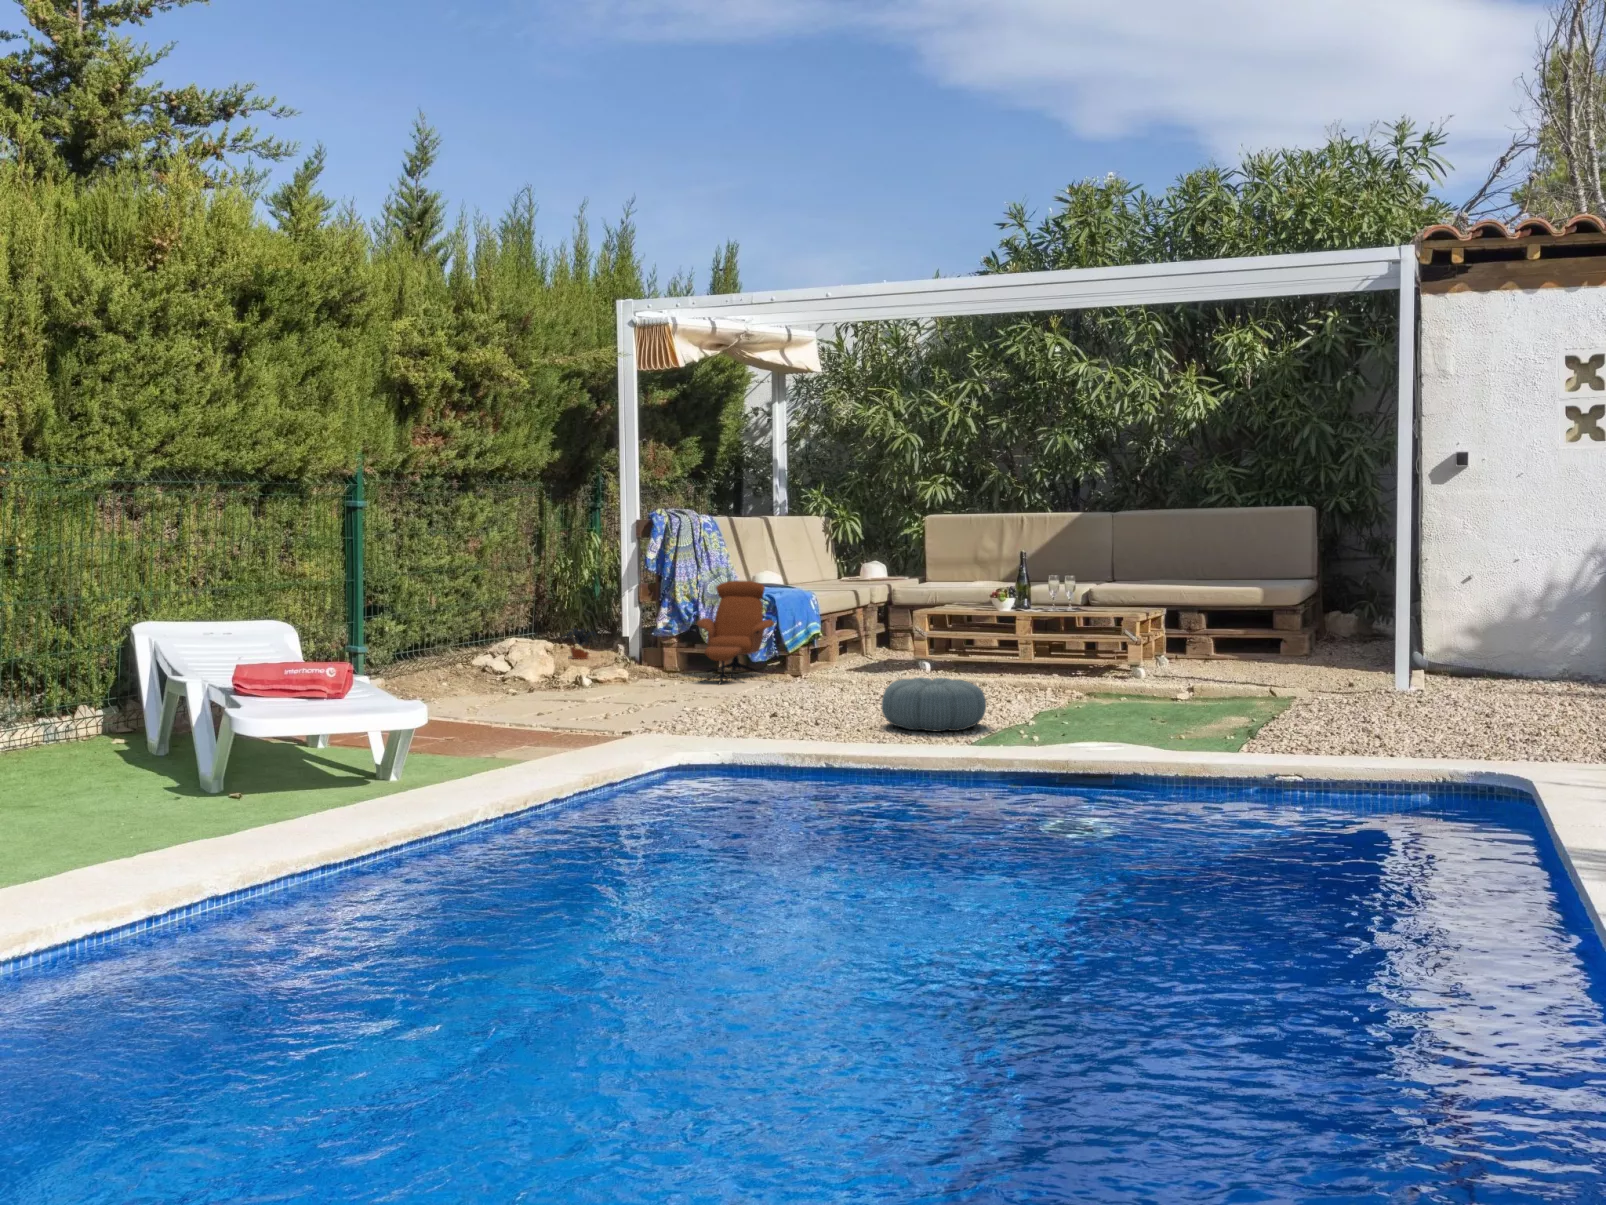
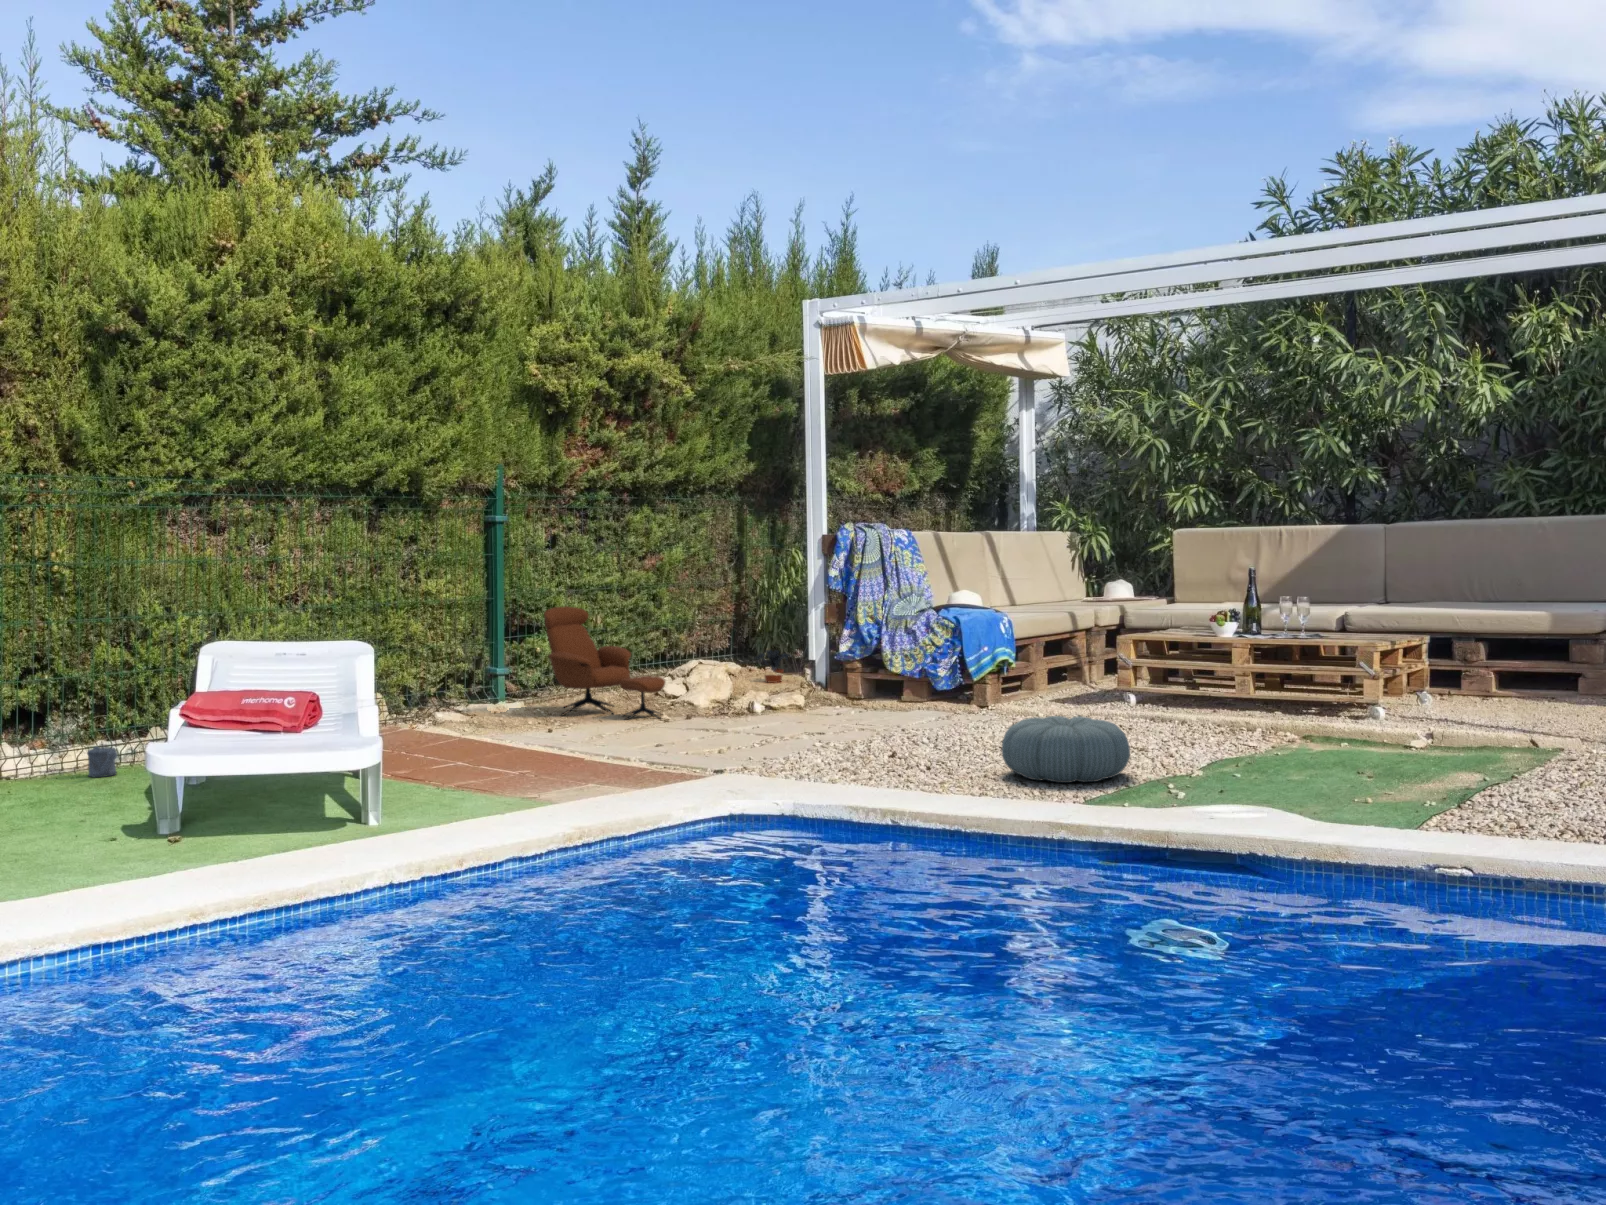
lounge chair: present [697,581,774,684] -> present [544,606,665,720]
watering can: none [35,722,75,751] -> present [87,746,117,777]

